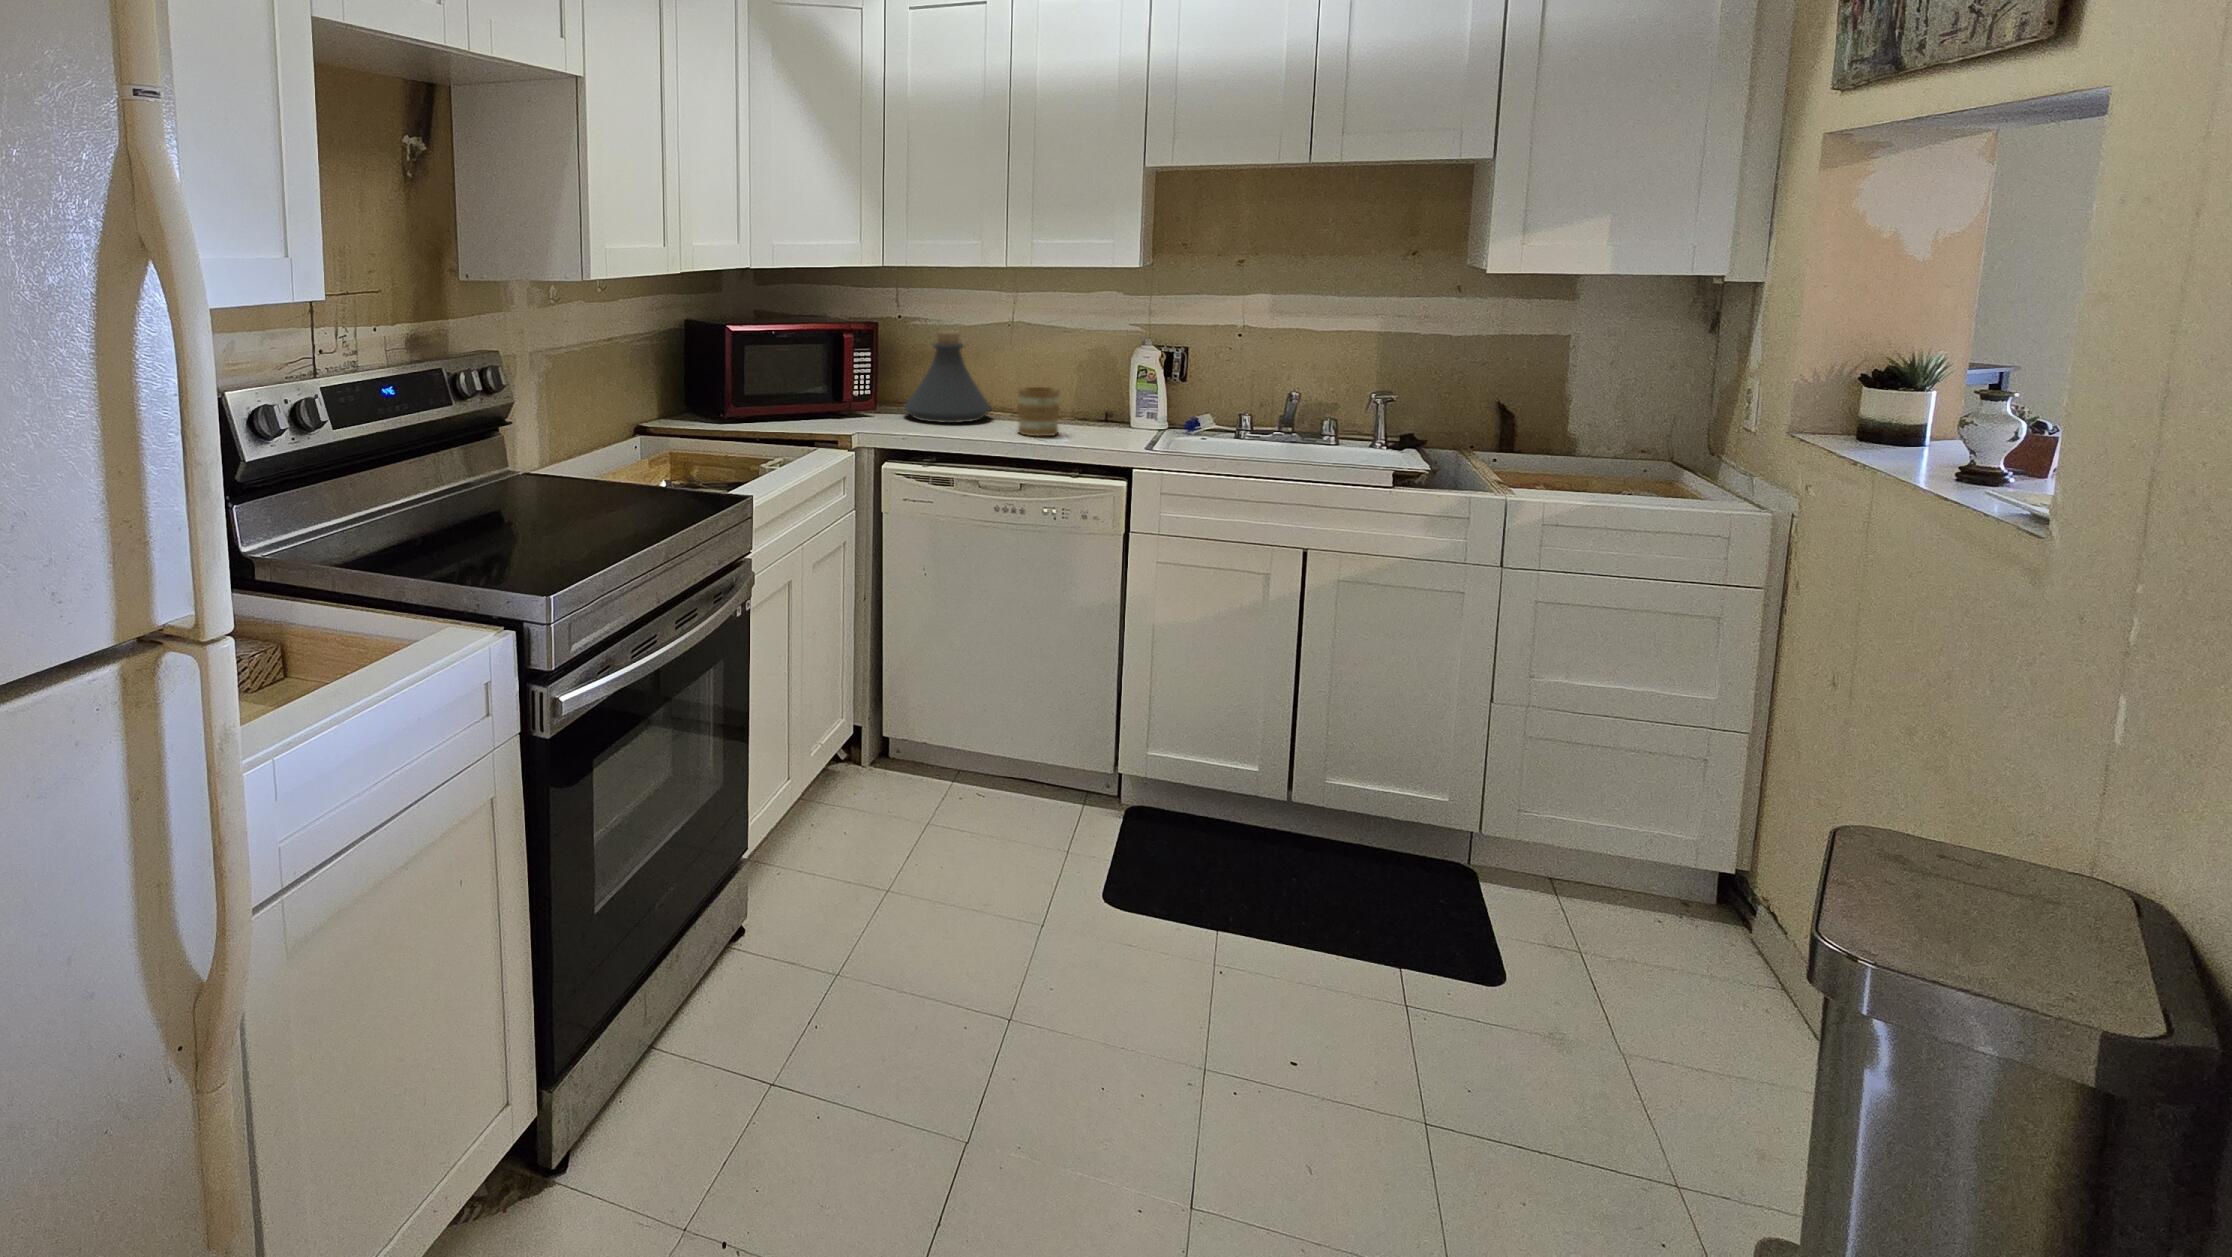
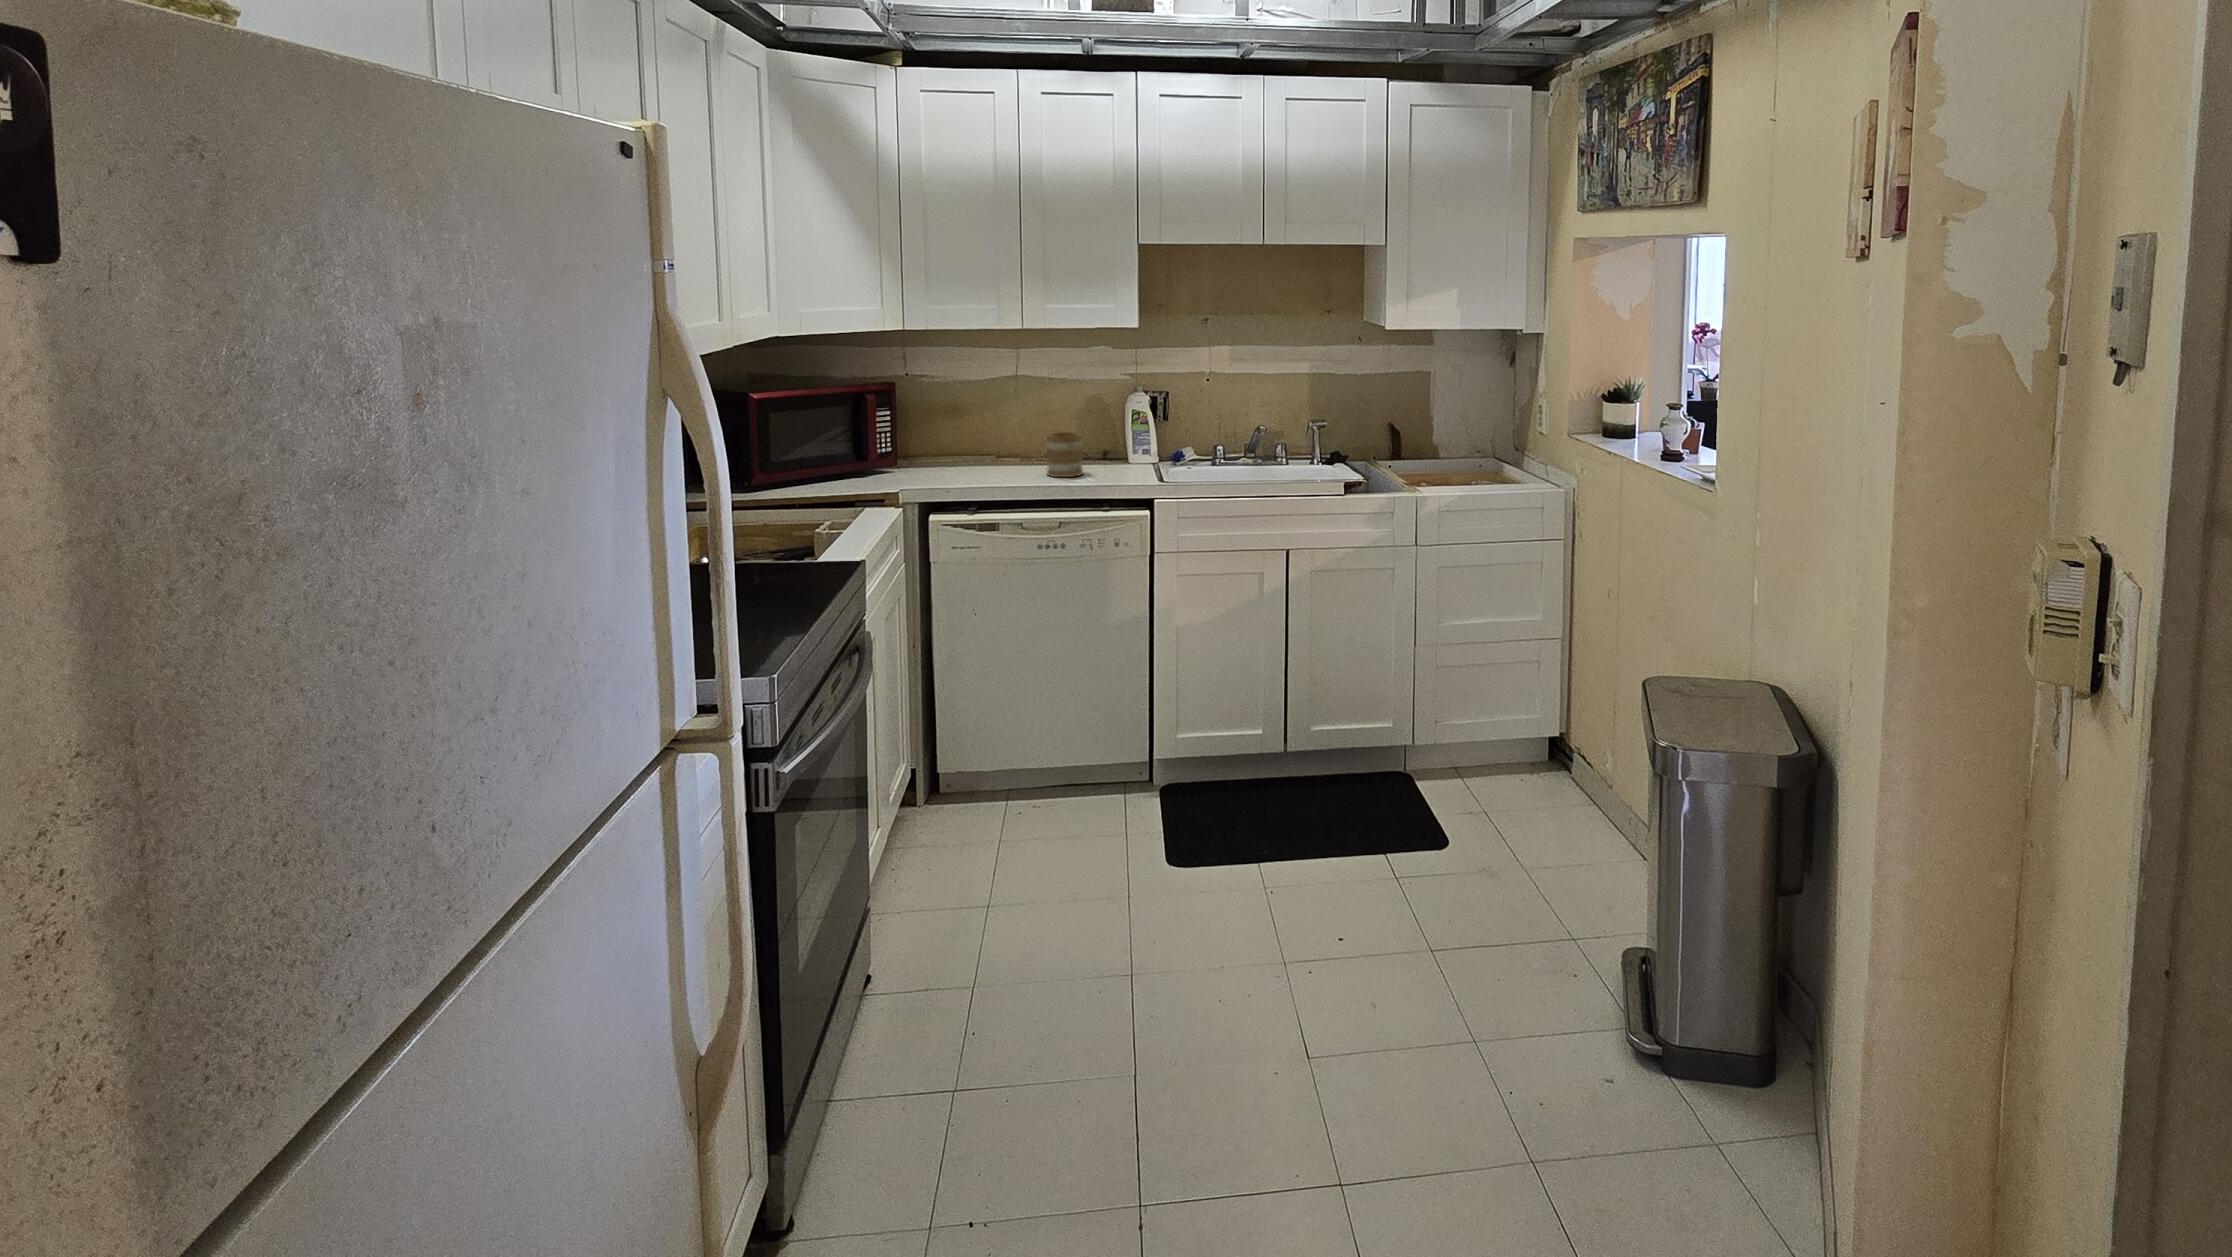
bottle: present [904,331,991,423] -> none [927,384,1013,471]

